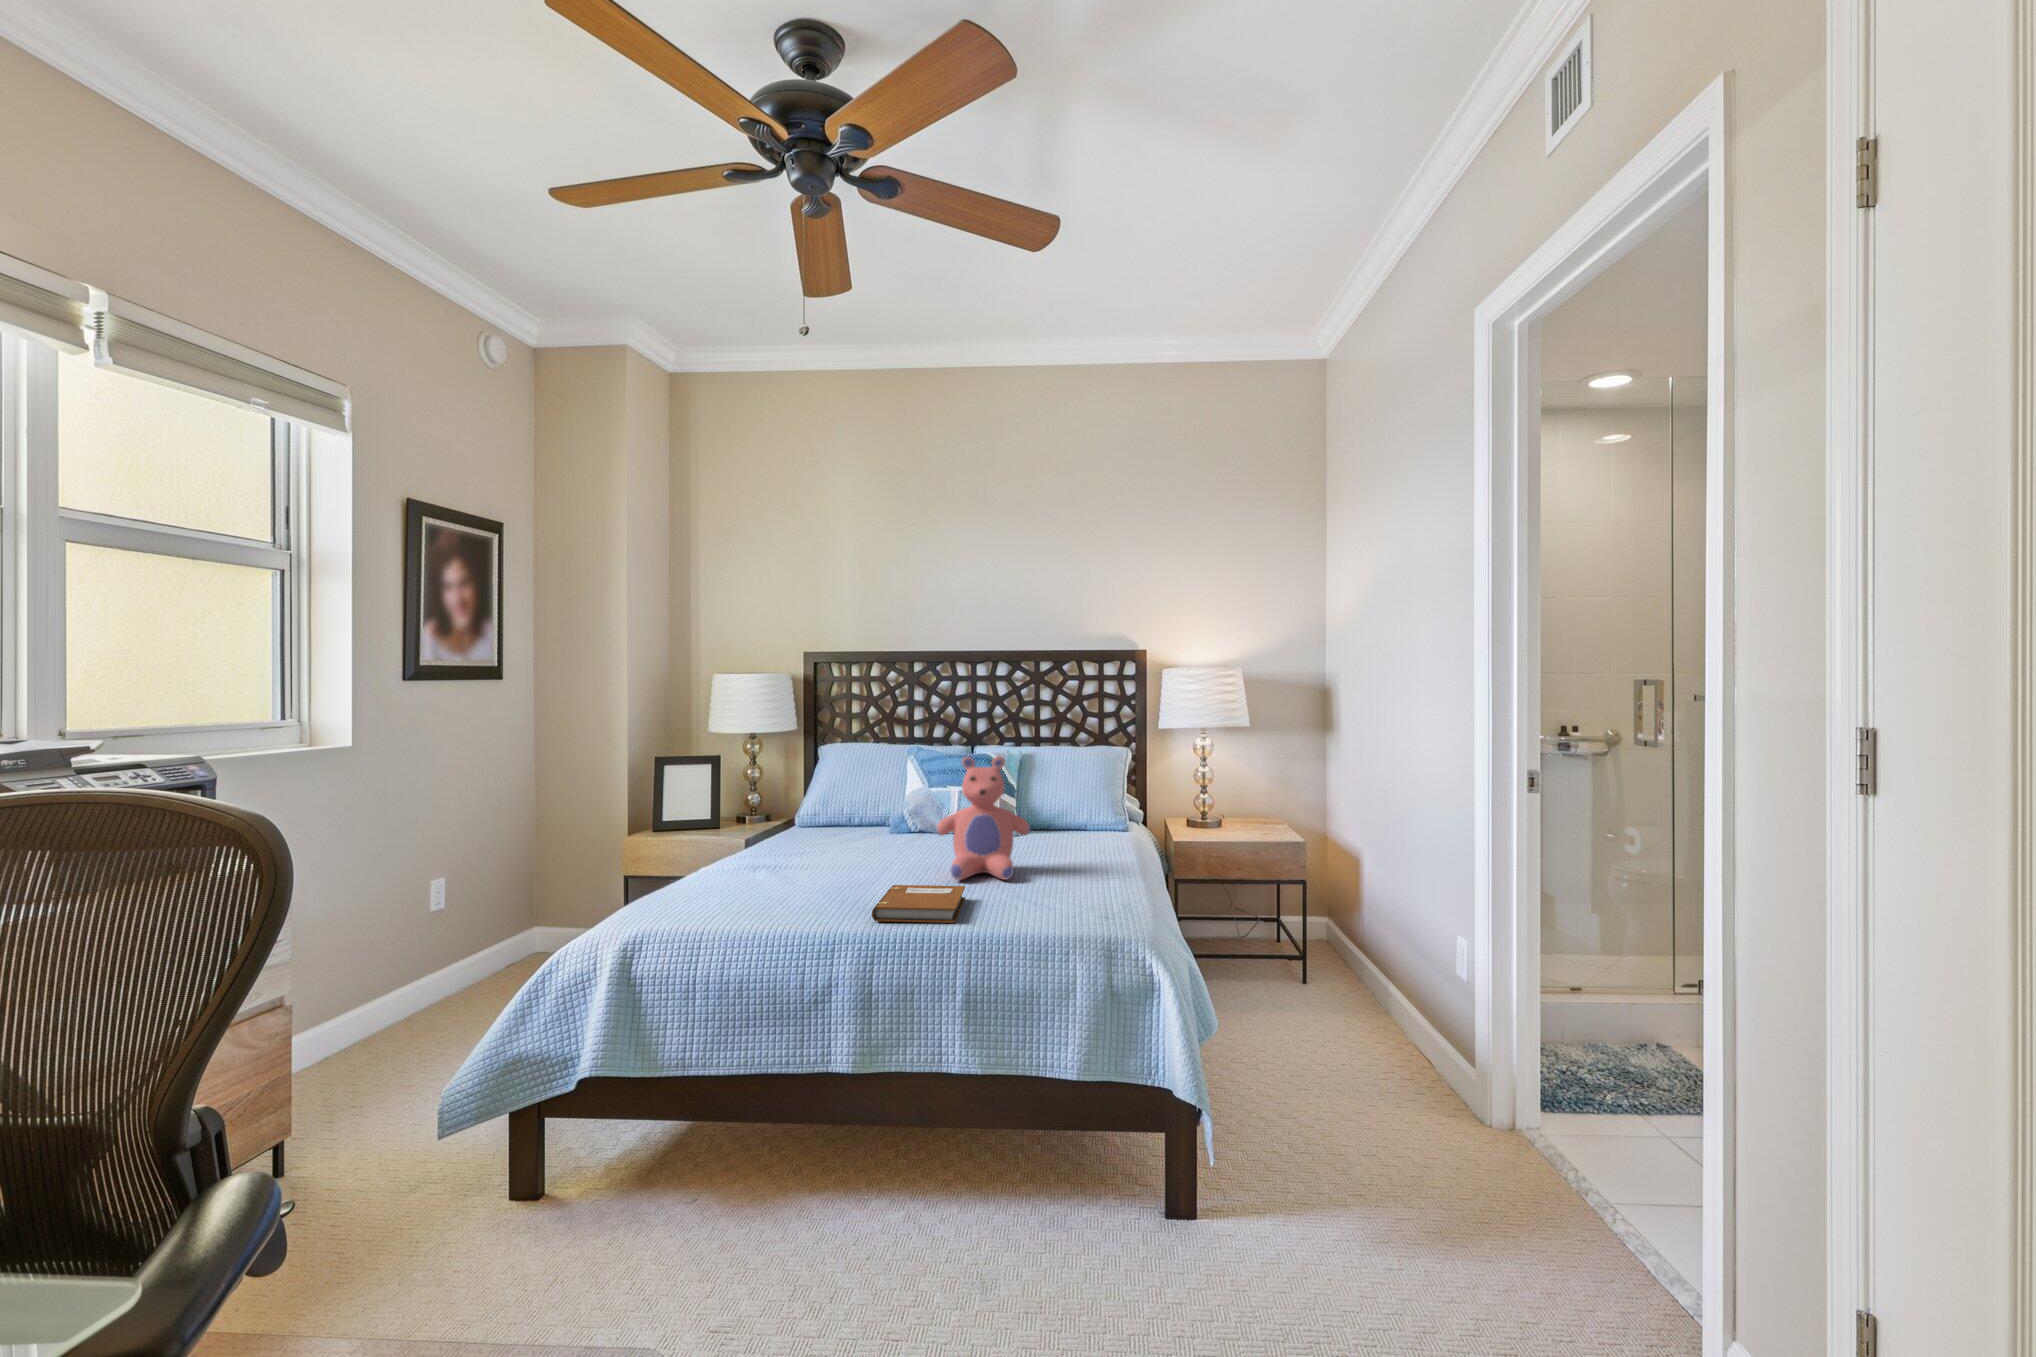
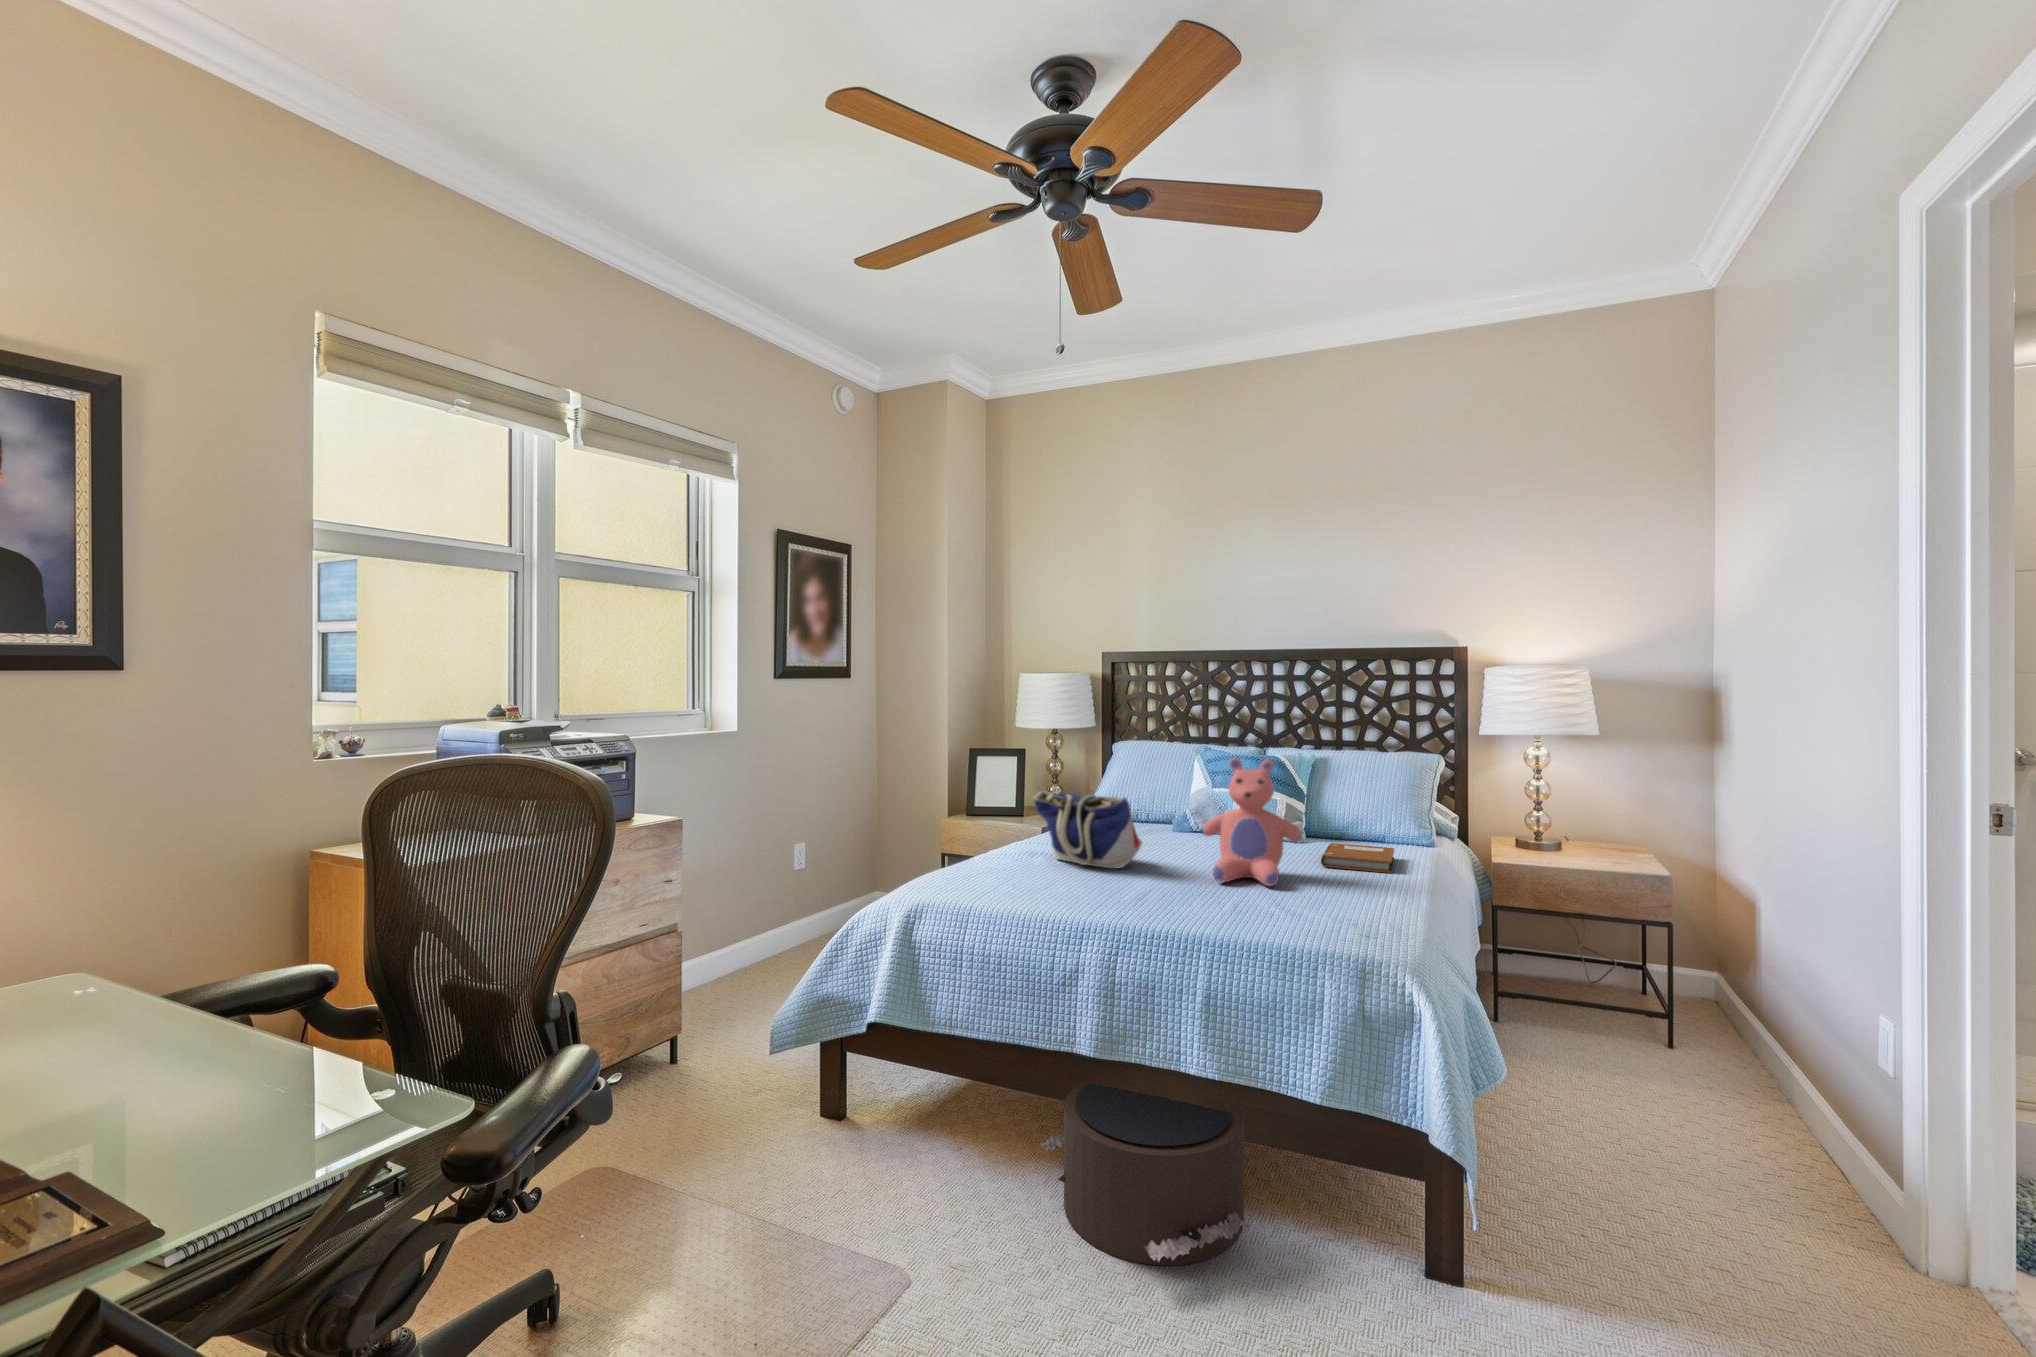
tote bag: none [756,799,874,875] -> present [1034,791,1142,868]
notebook: present [872,885,965,923] -> present [1321,843,1394,873]
pouf: none [789,1076,1017,1274] -> present [1040,1083,1250,1265]

